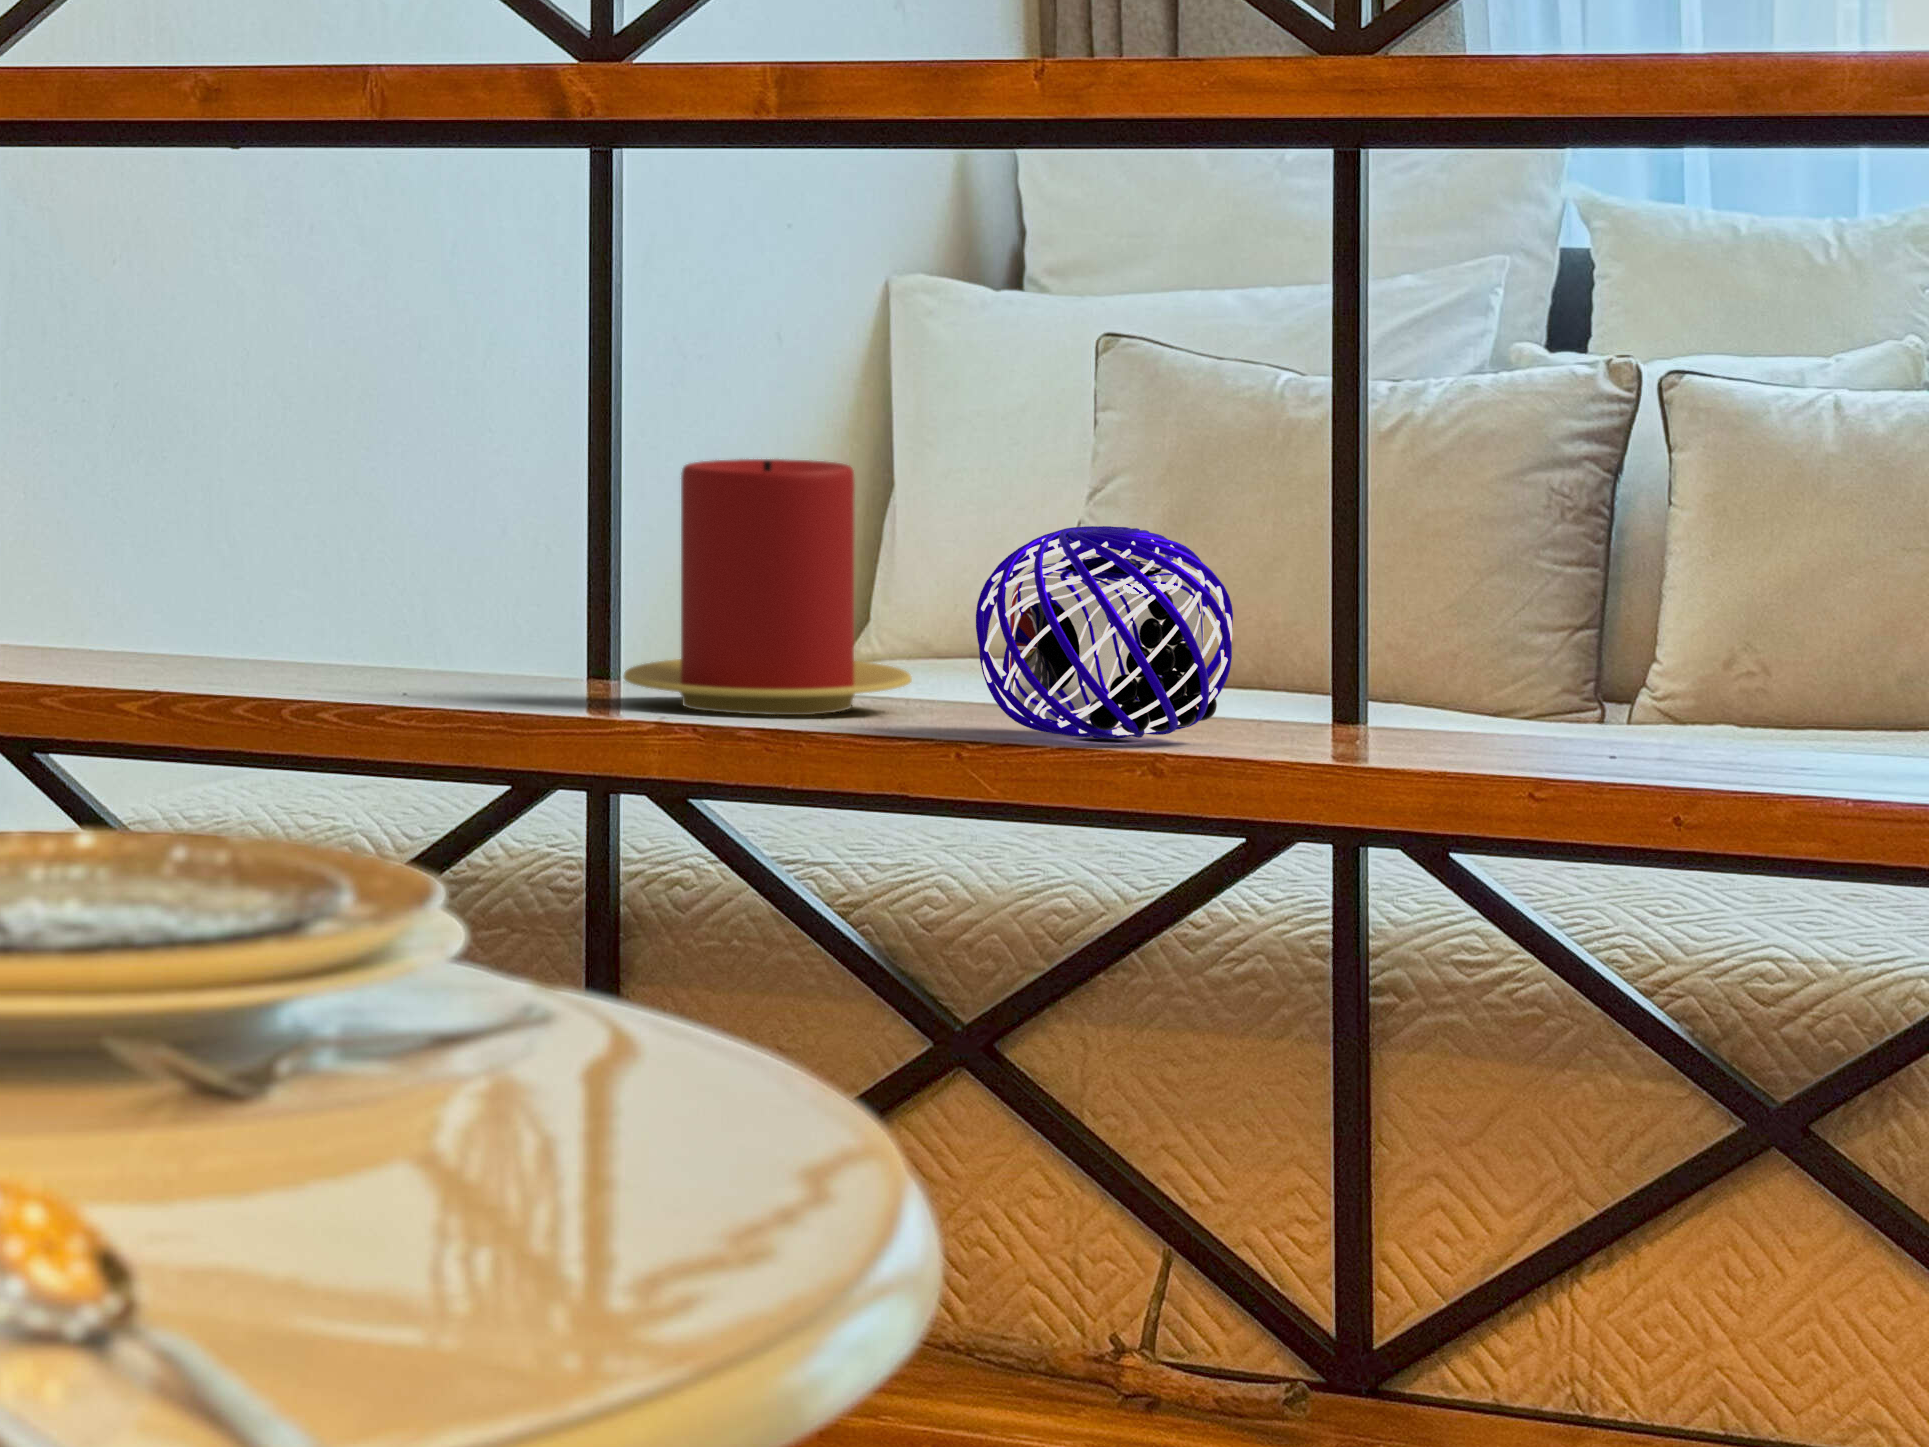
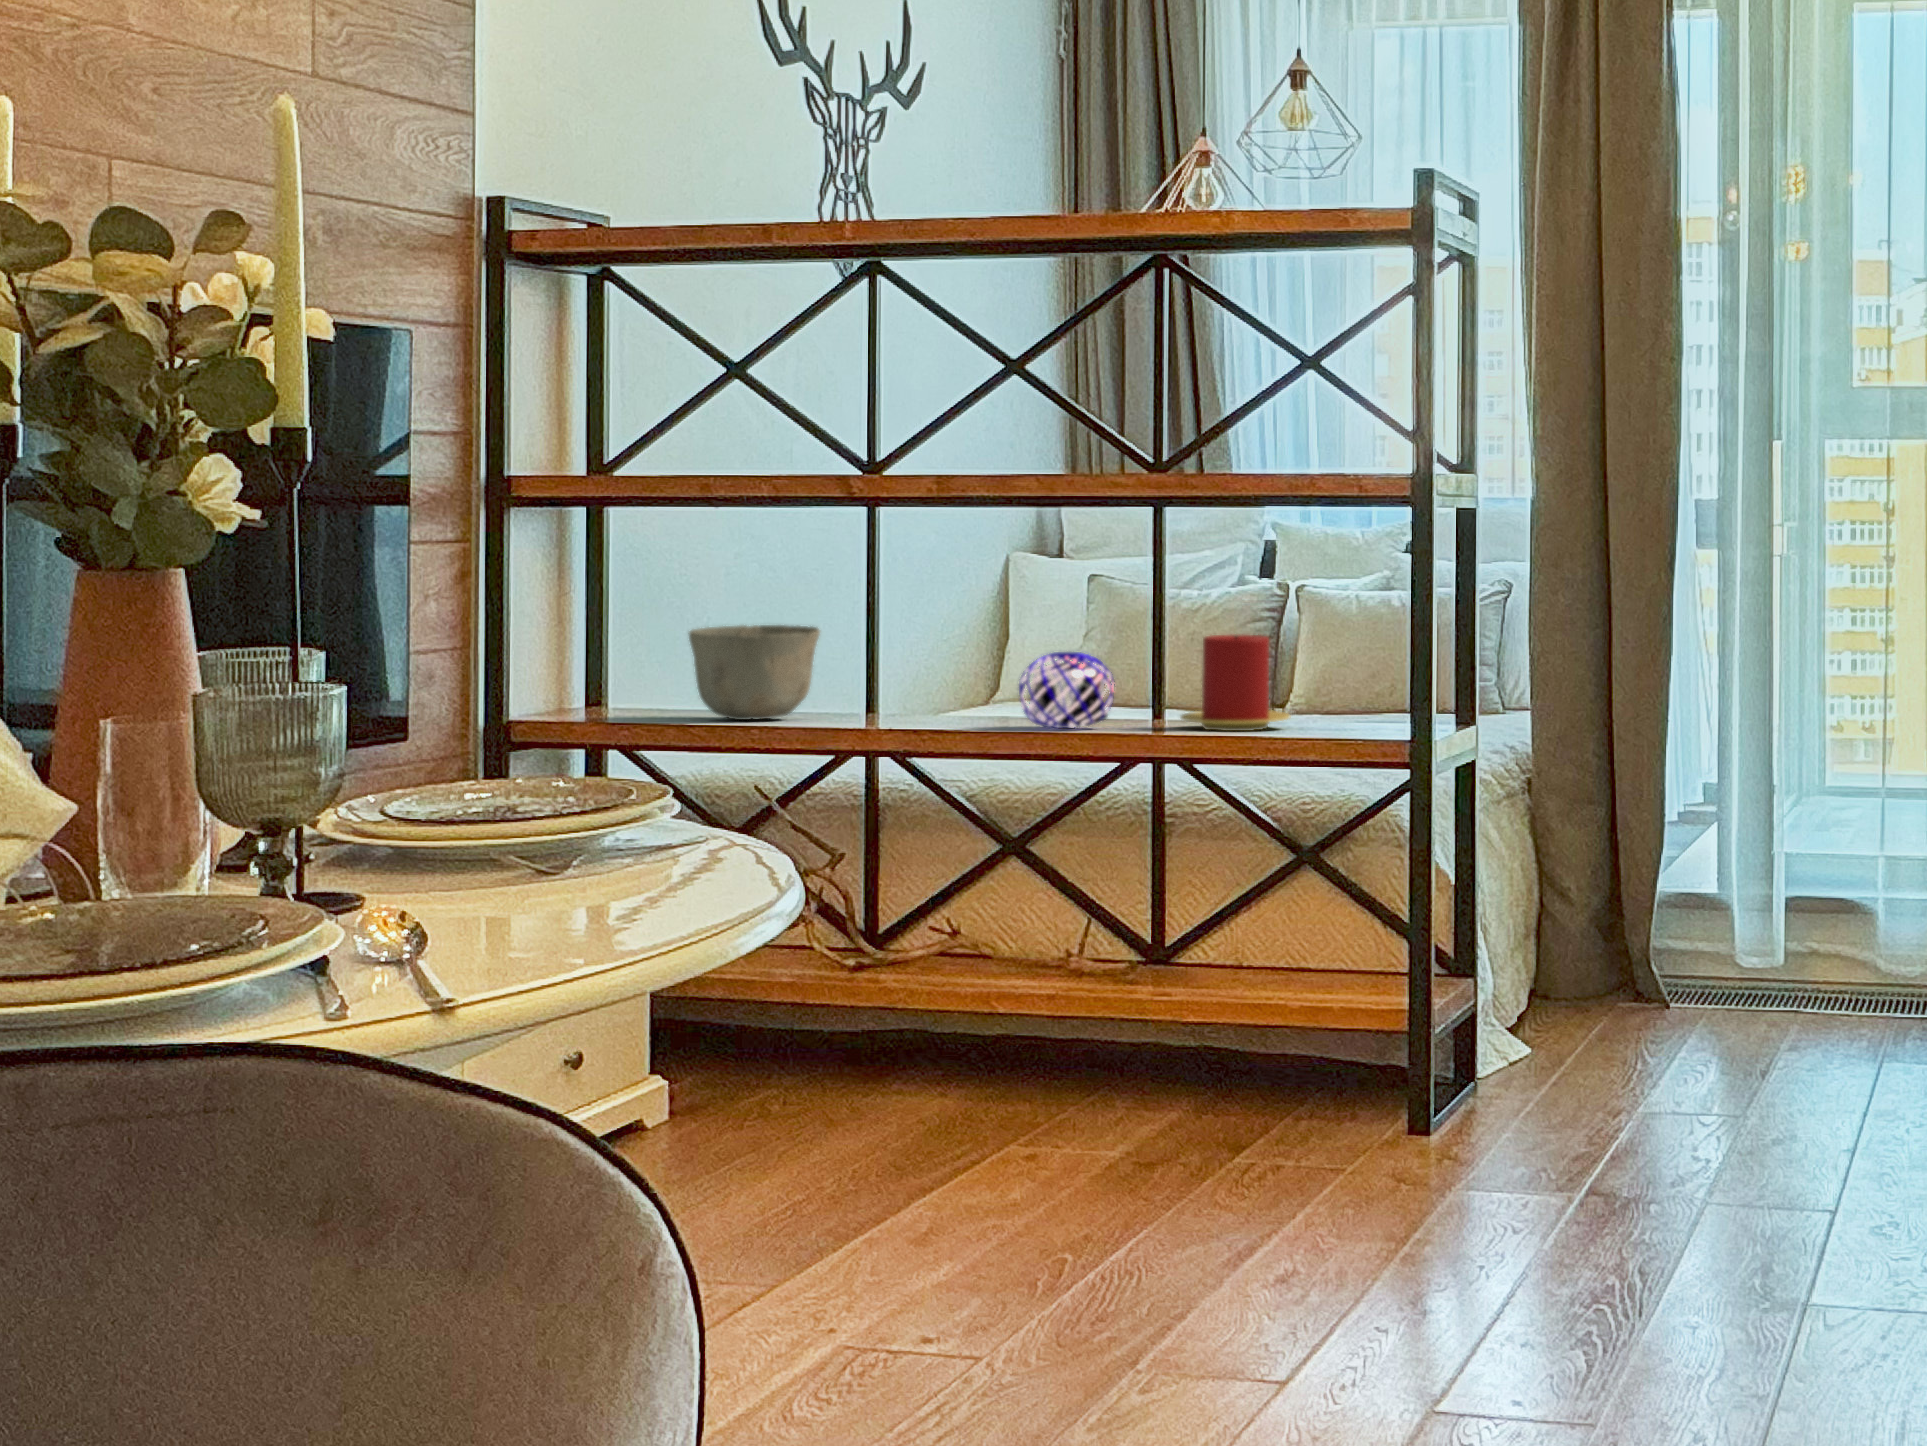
ceramic bowl: none [158,440,469,683] -> present [688,625,820,720]
candle: present [624,459,912,715] -> present [1181,635,1290,731]

